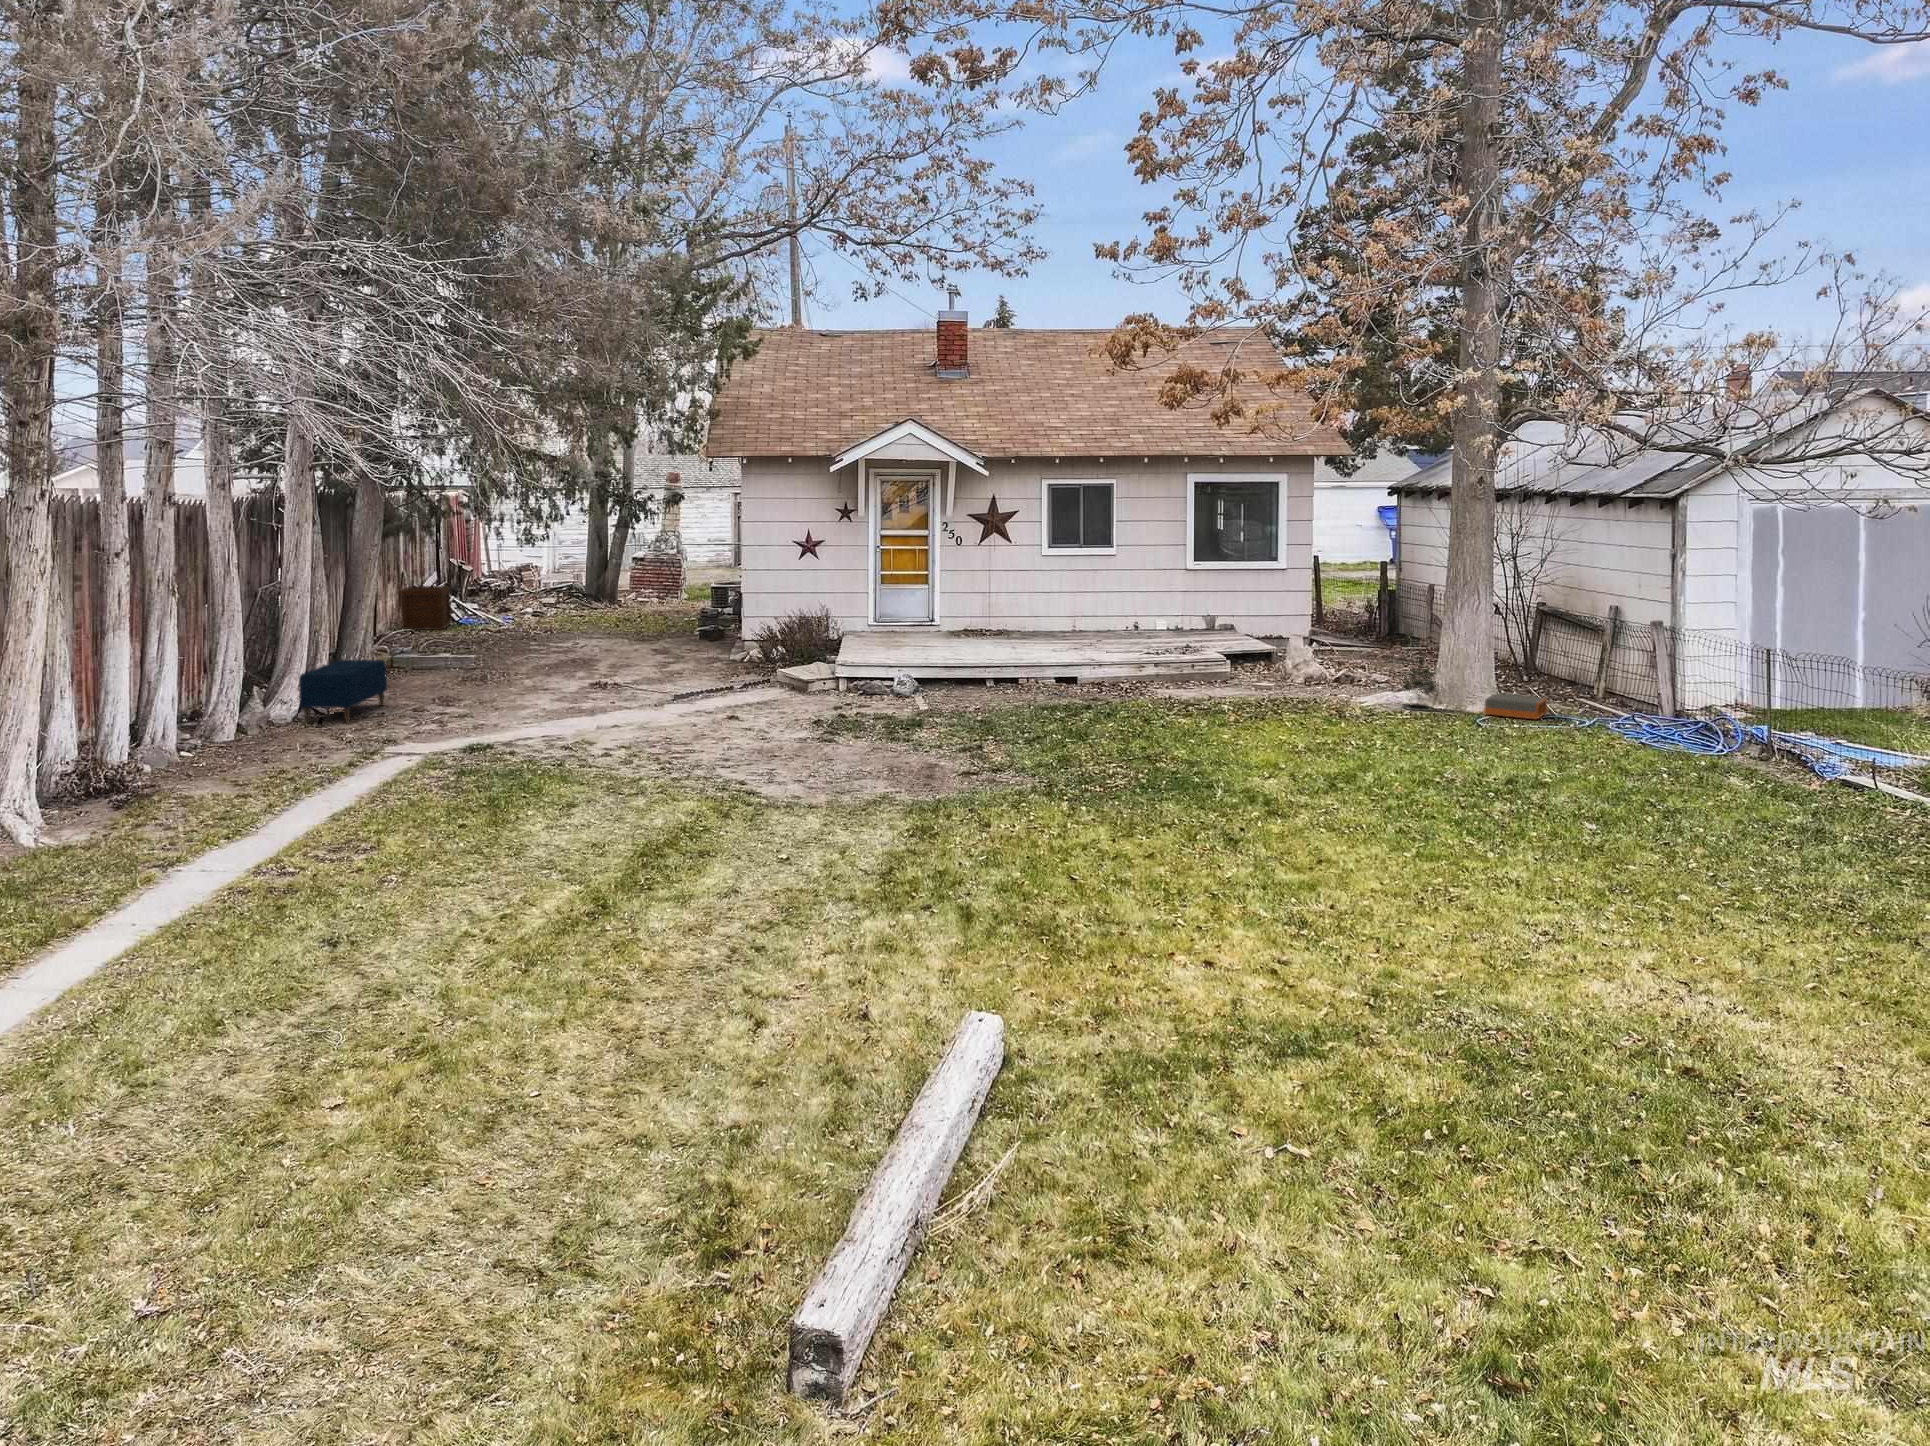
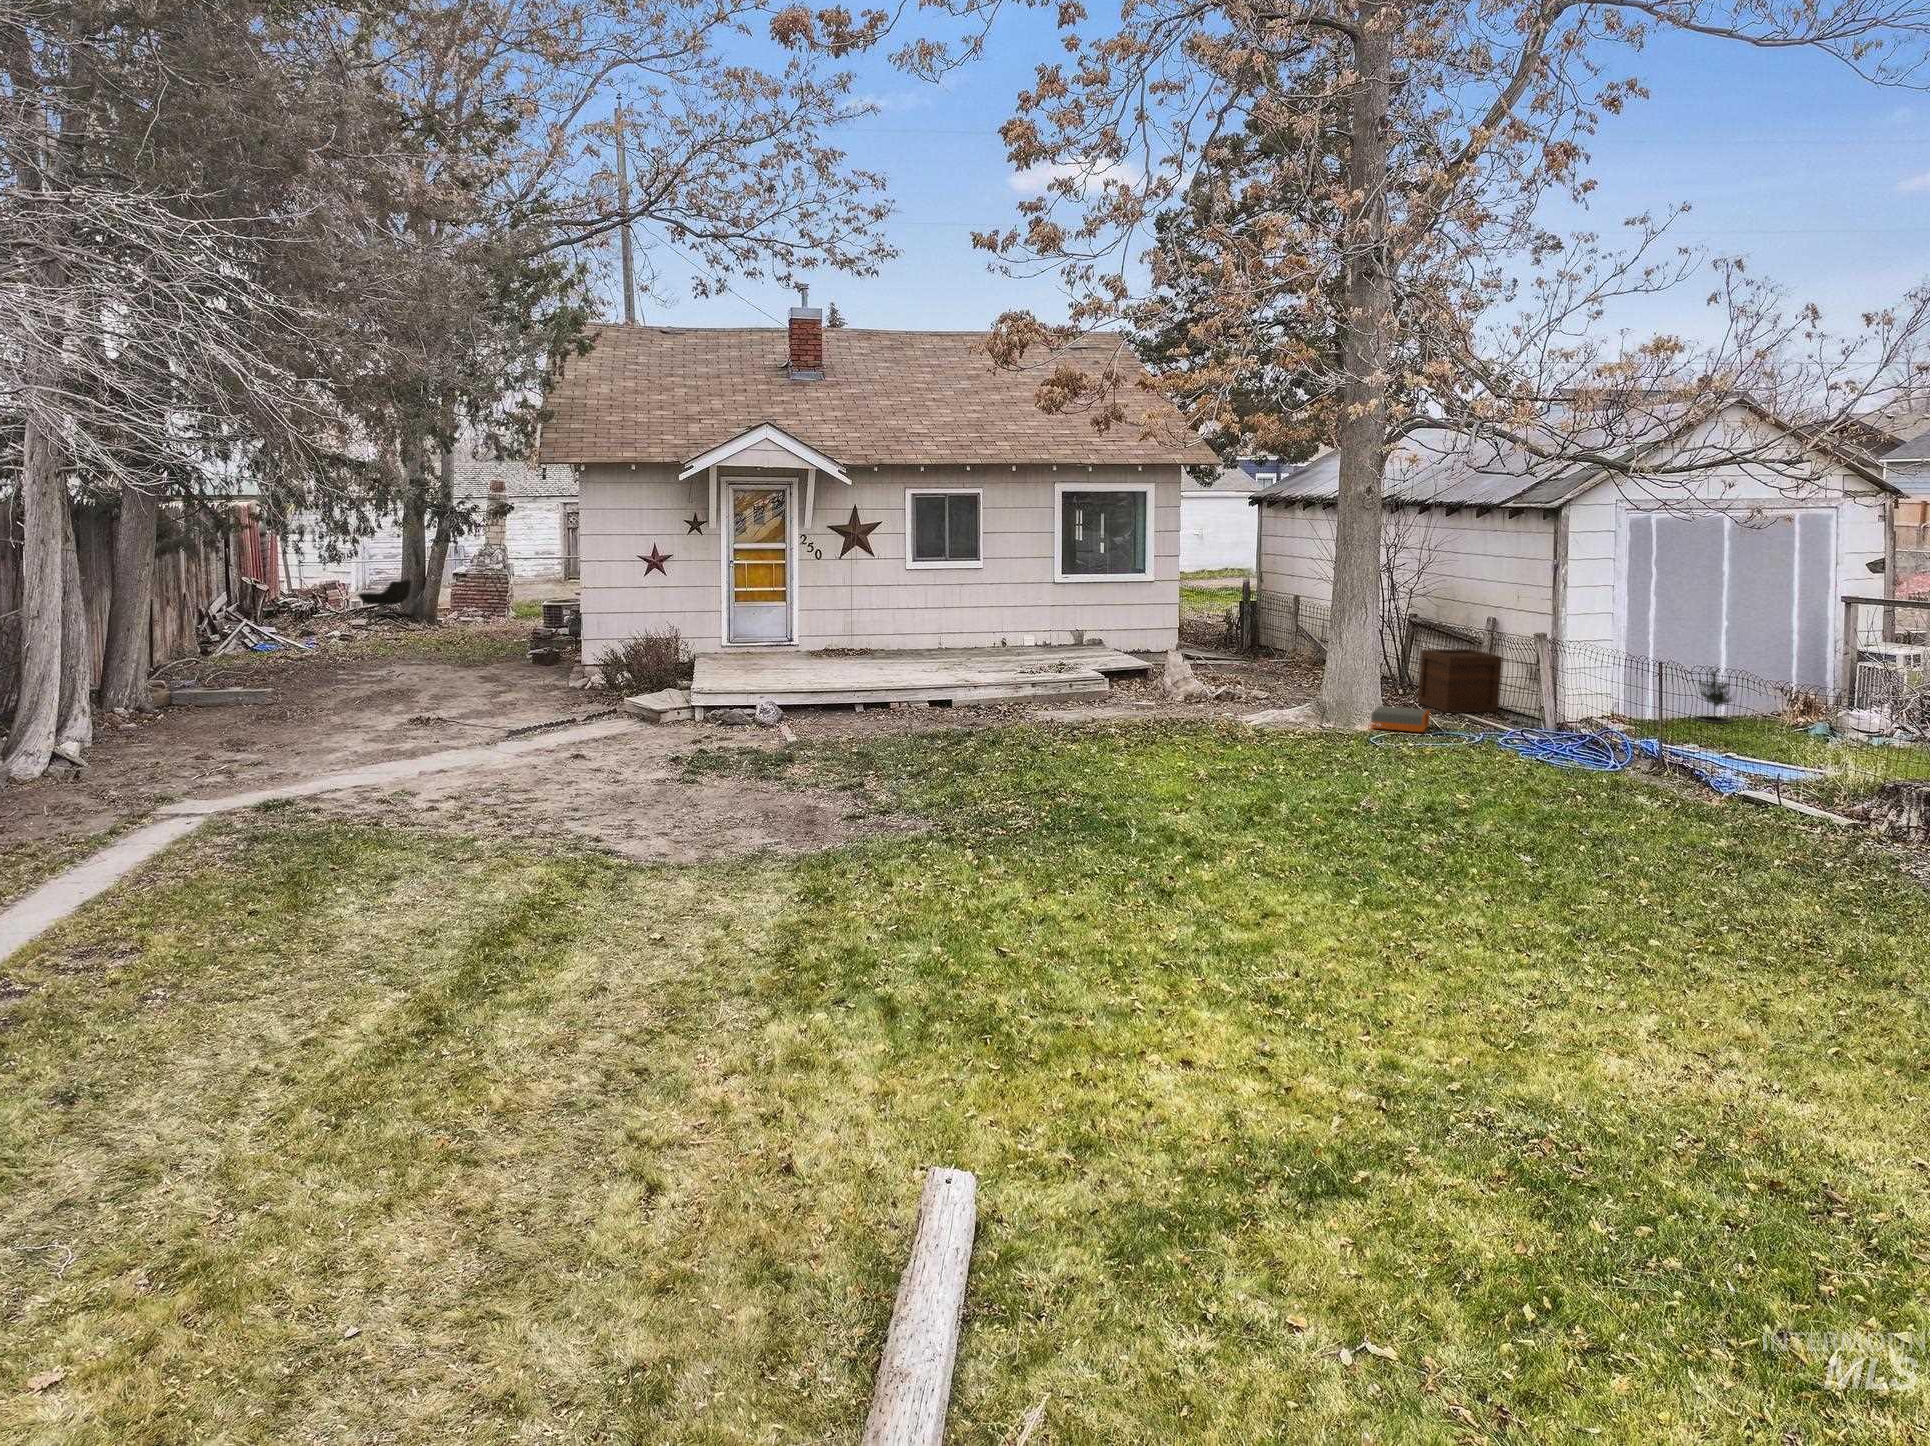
lounge chair: none [546,563,592,597] -> present [358,580,411,614]
wooden crate: present [400,586,451,630] -> present [1417,649,1502,713]
potted tree: present [1402,656,1439,711] -> present [1695,667,1734,723]
bench: present [299,660,387,723] -> none [33,698,154,777]

